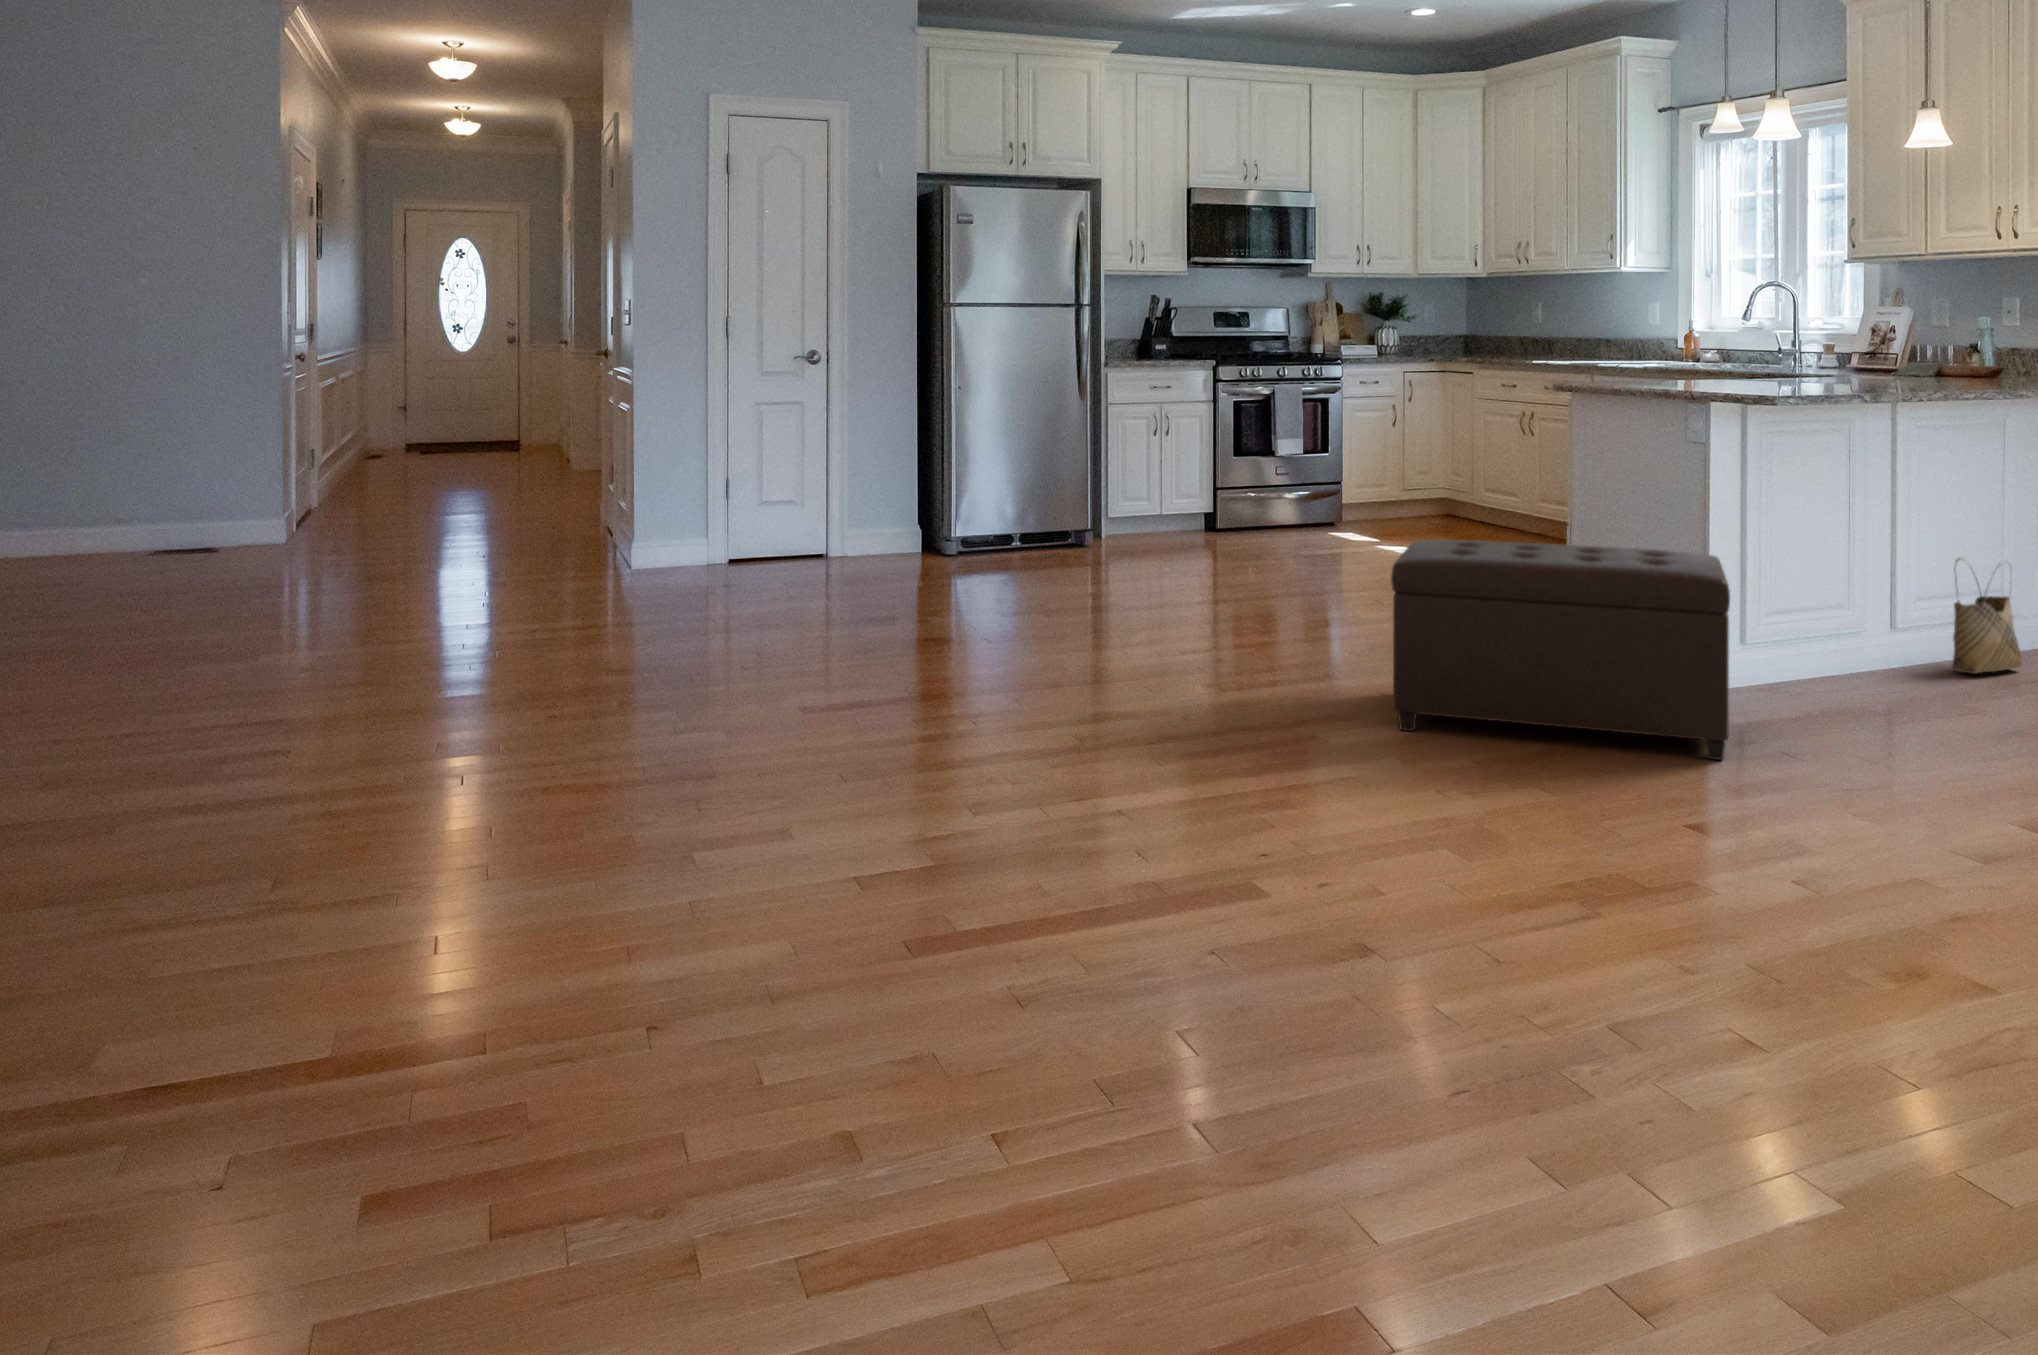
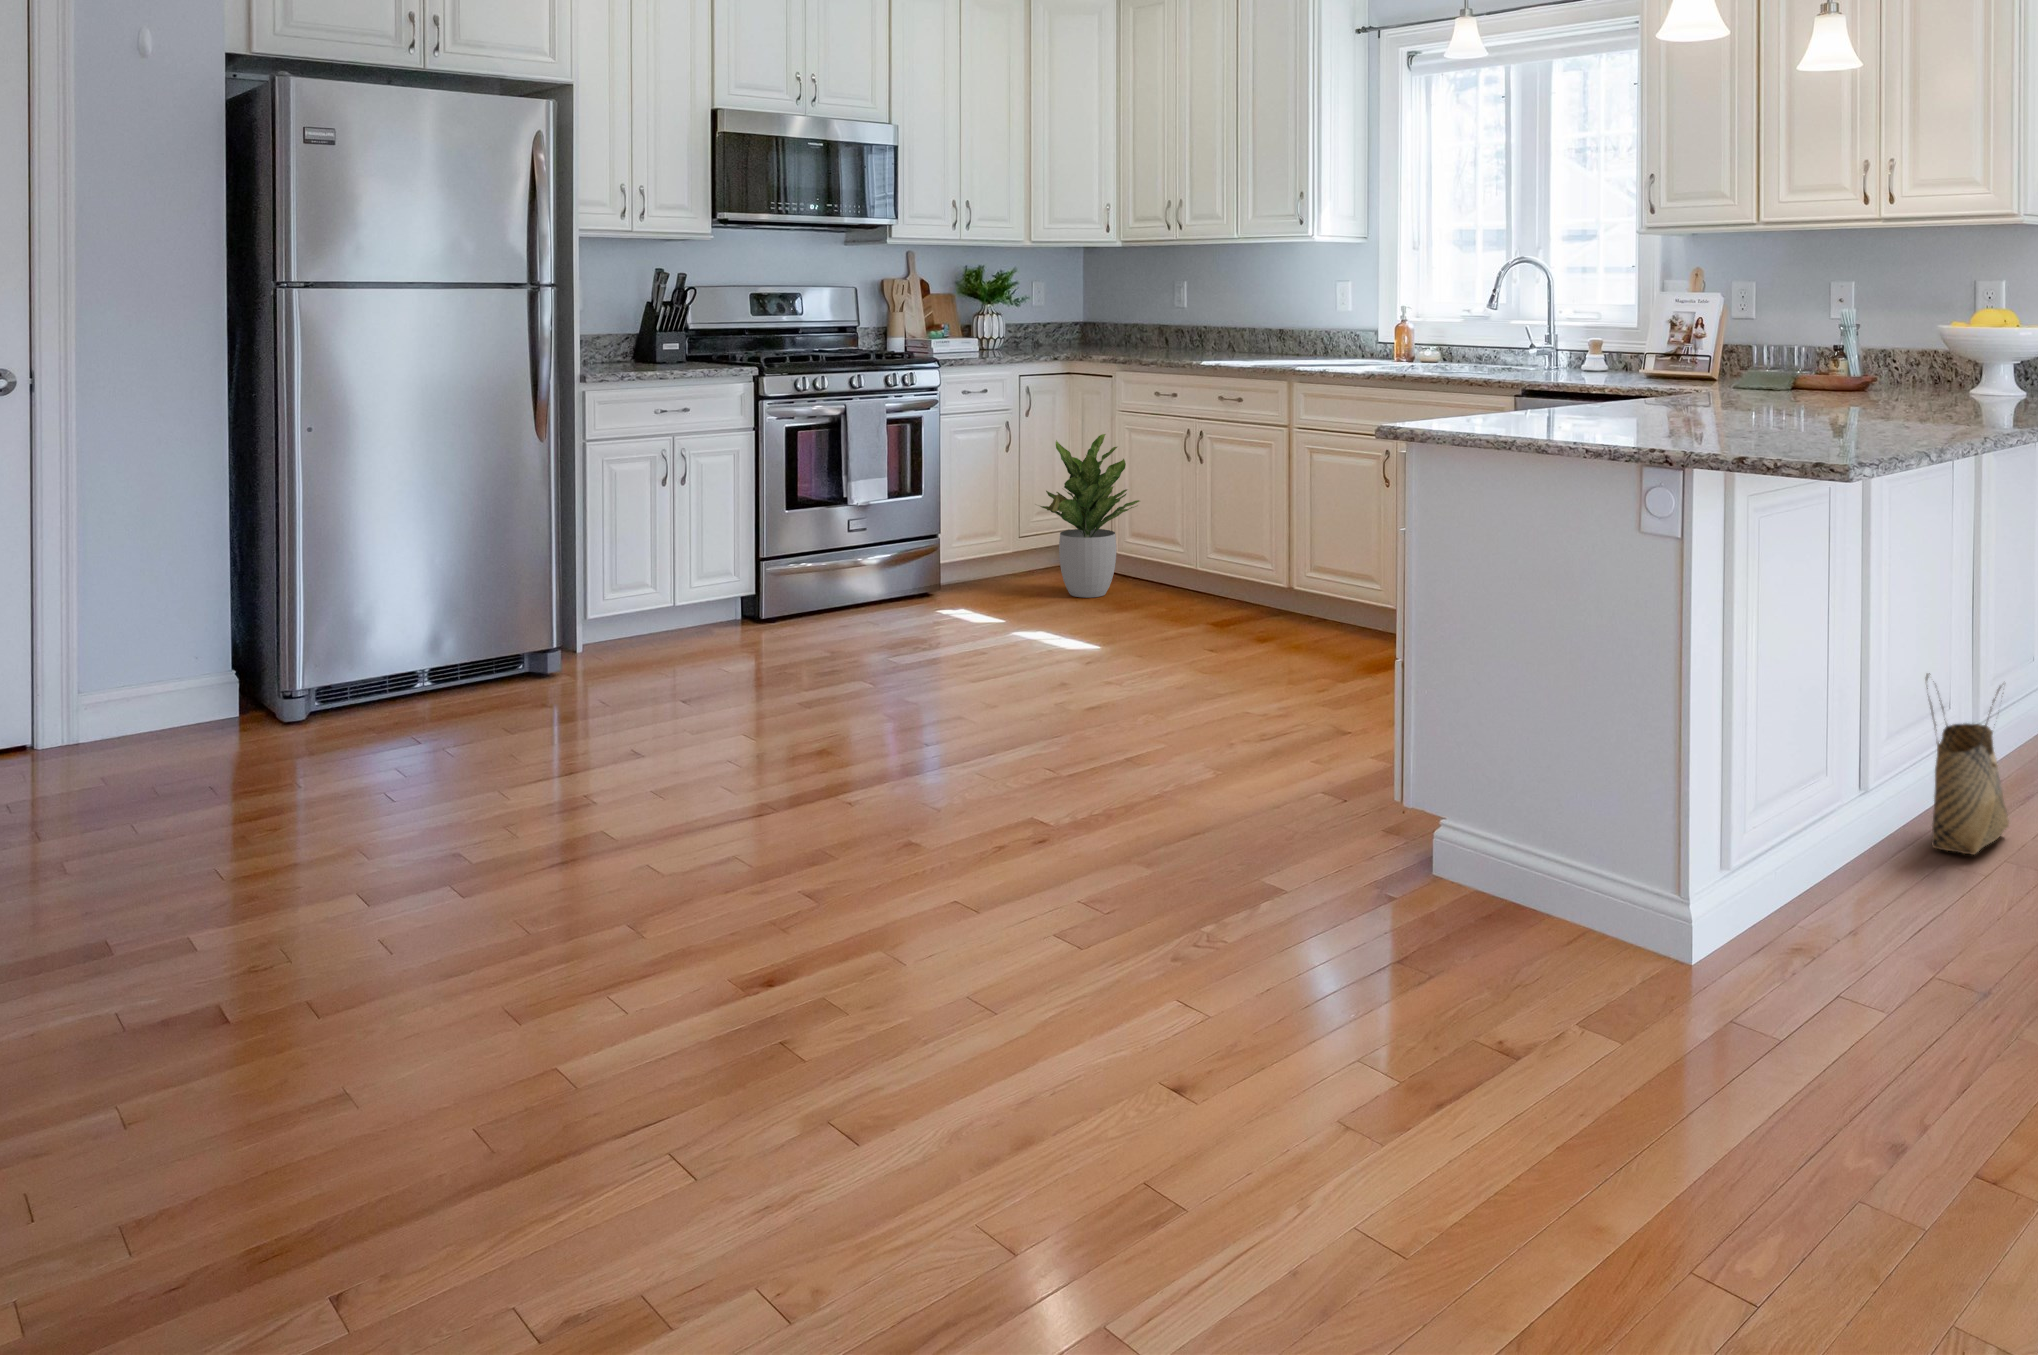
potted plant: none [1409,413,1490,532] -> present [1040,434,1139,598]
ottoman: present [1391,540,1730,760] -> none [1209,761,1905,1233]

